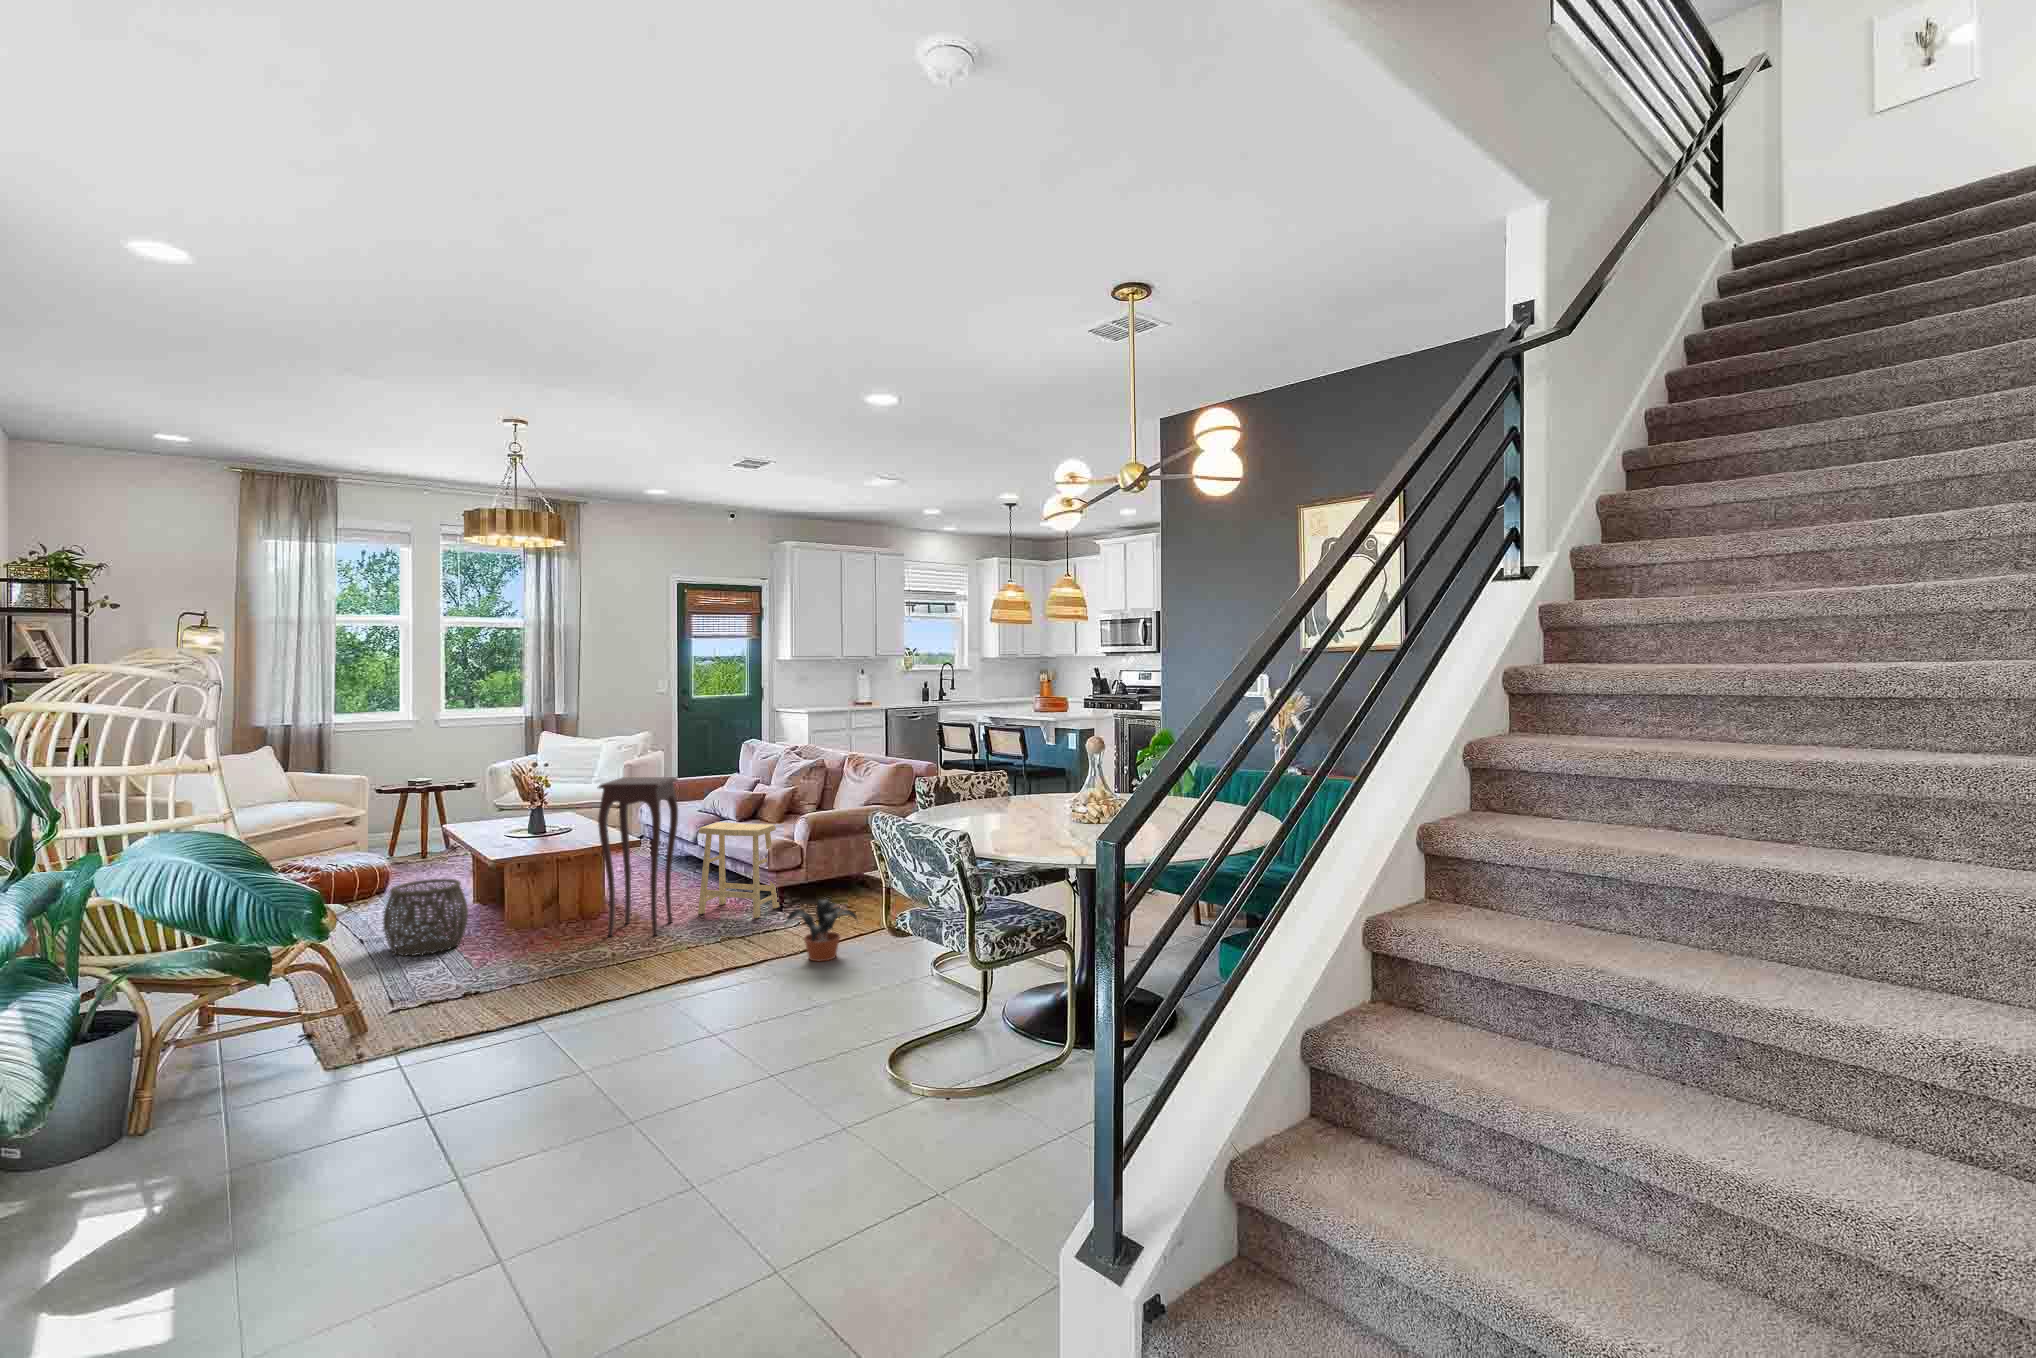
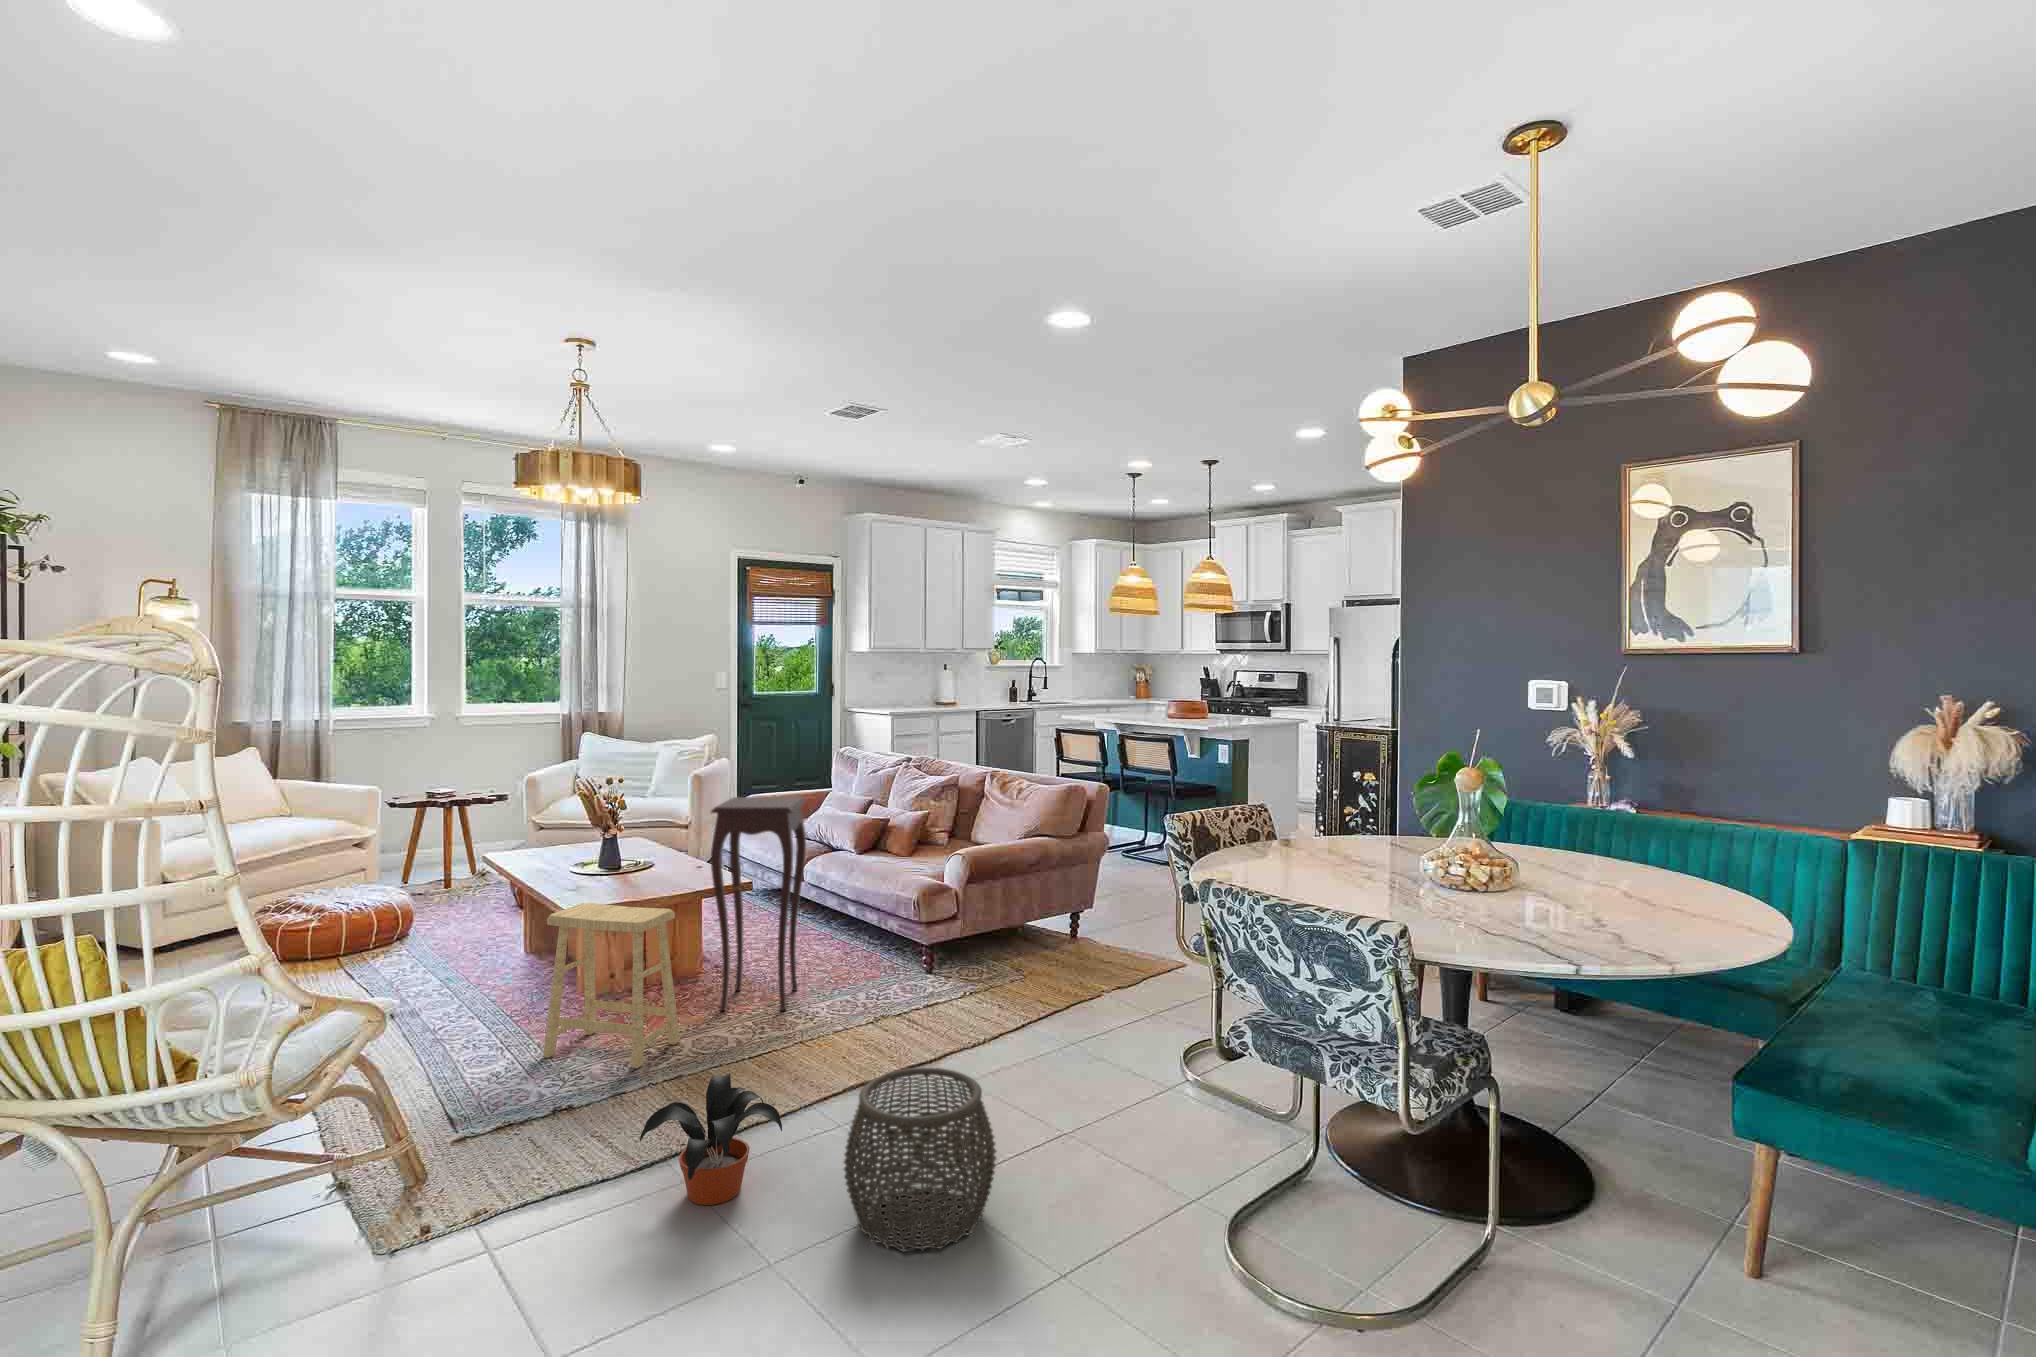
footstool: present [698,822,779,918] -> present [543,903,680,1068]
woven basket: present [382,879,468,956] -> present [844,1067,996,1251]
potted plant: present [786,899,857,961] -> present [640,1074,782,1205]

